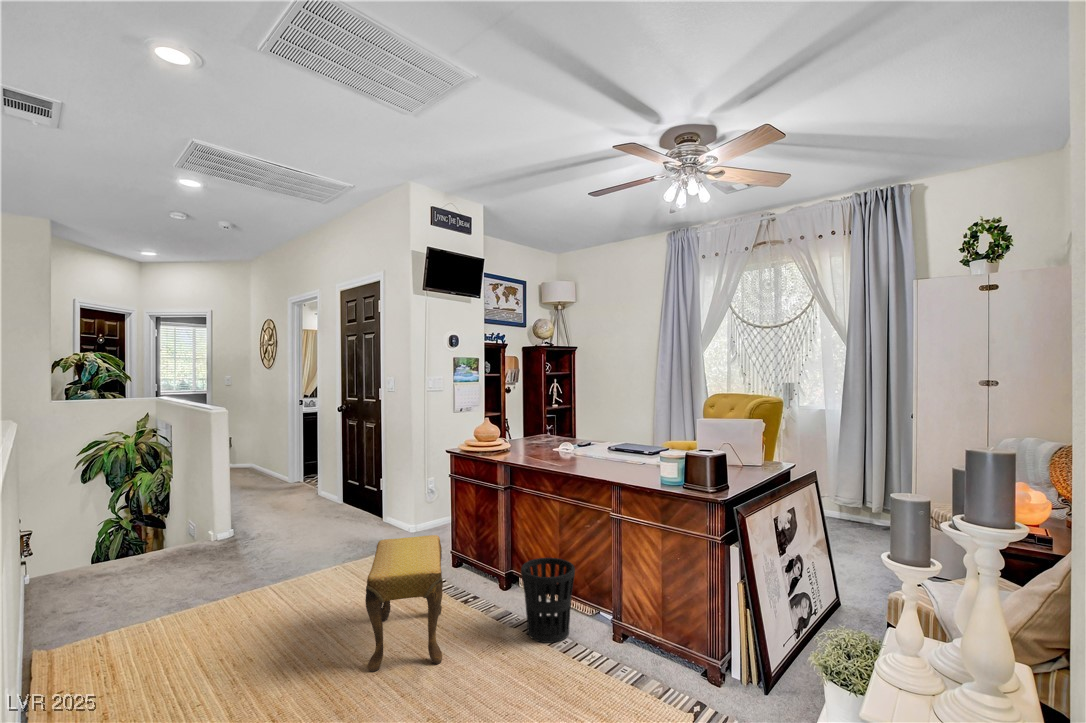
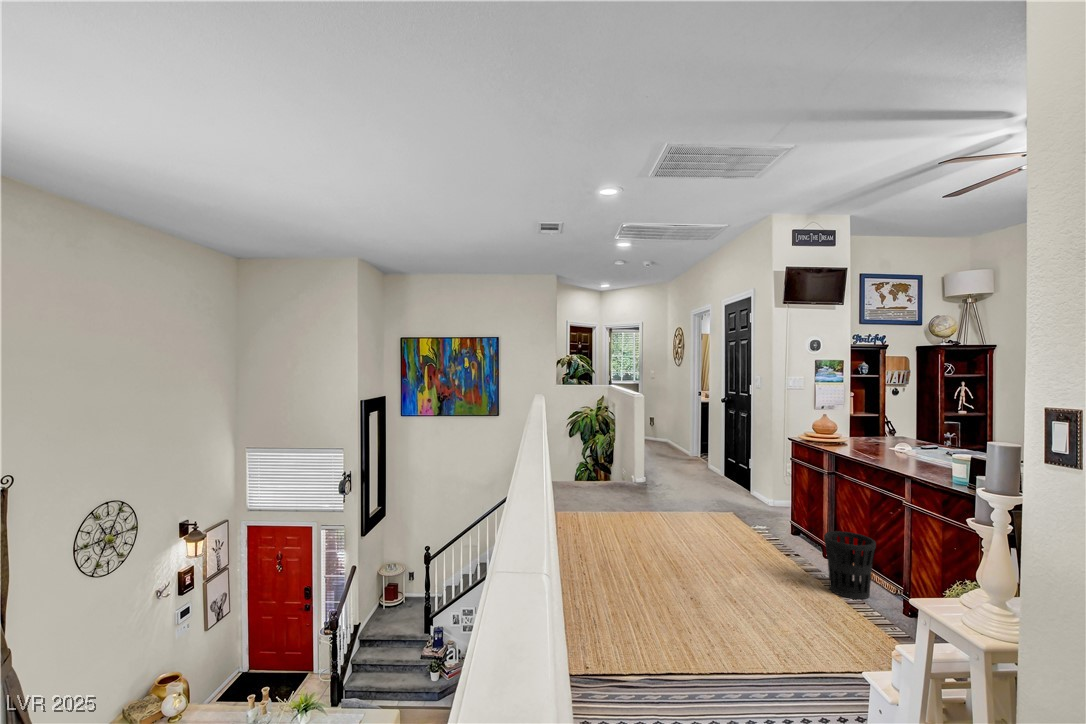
footstool: present [365,535,443,672] -> none [701,492,767,580]

